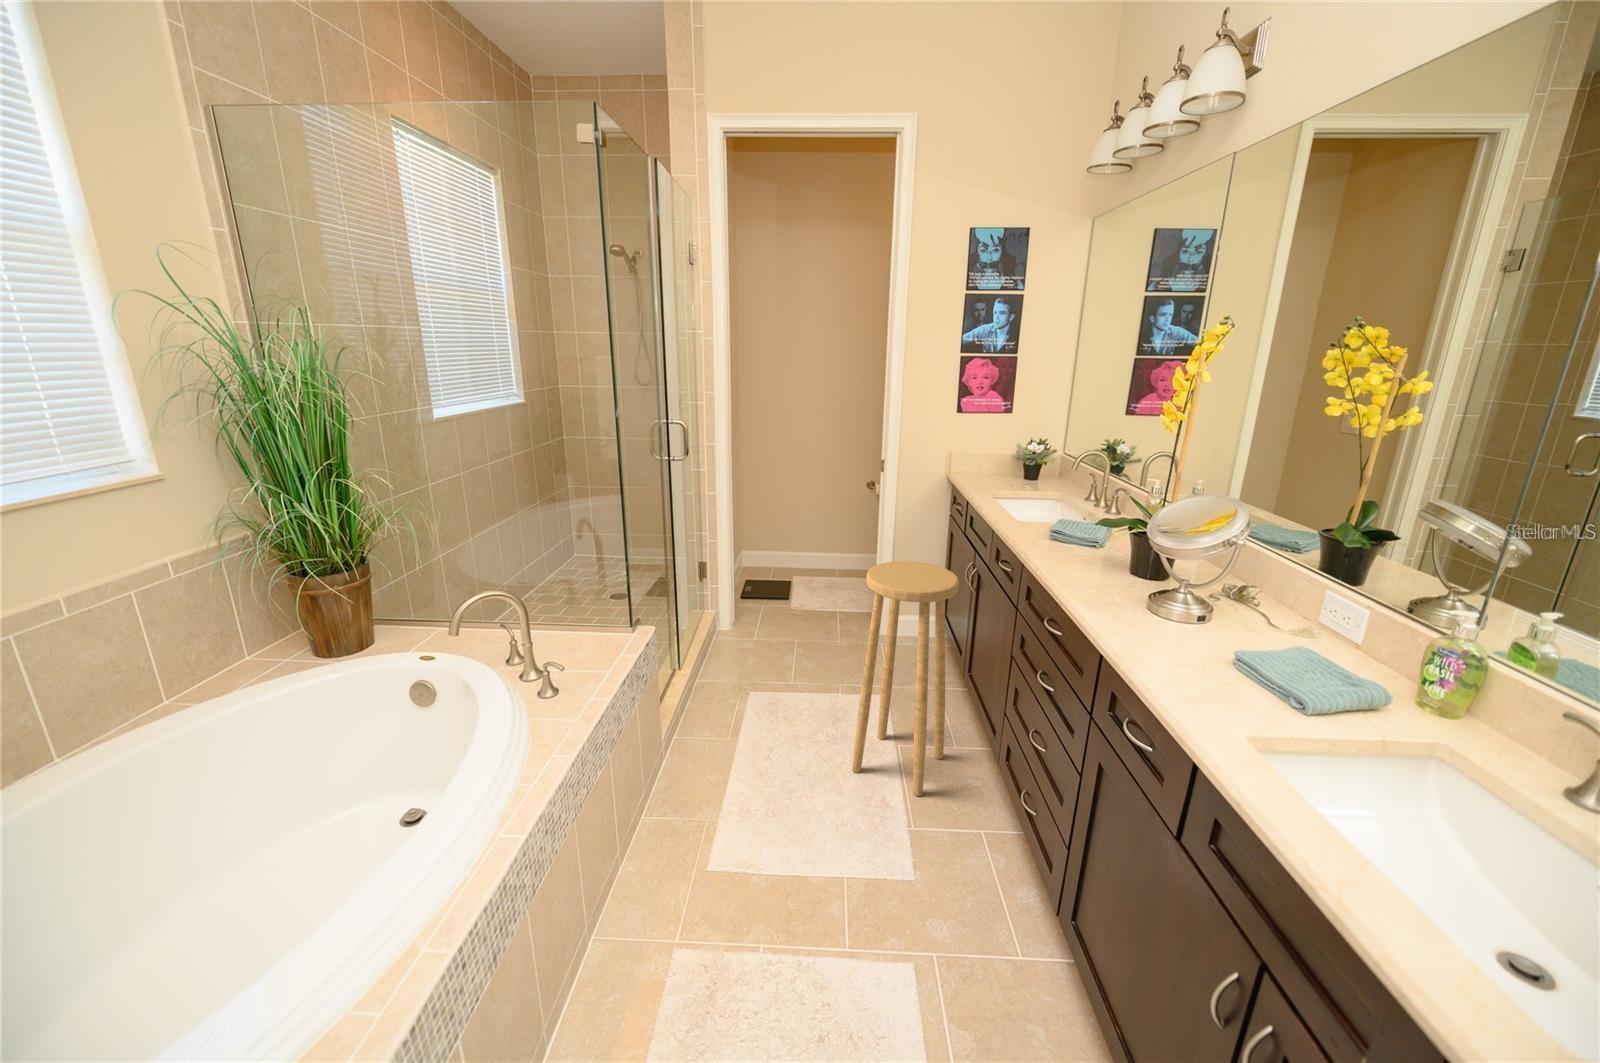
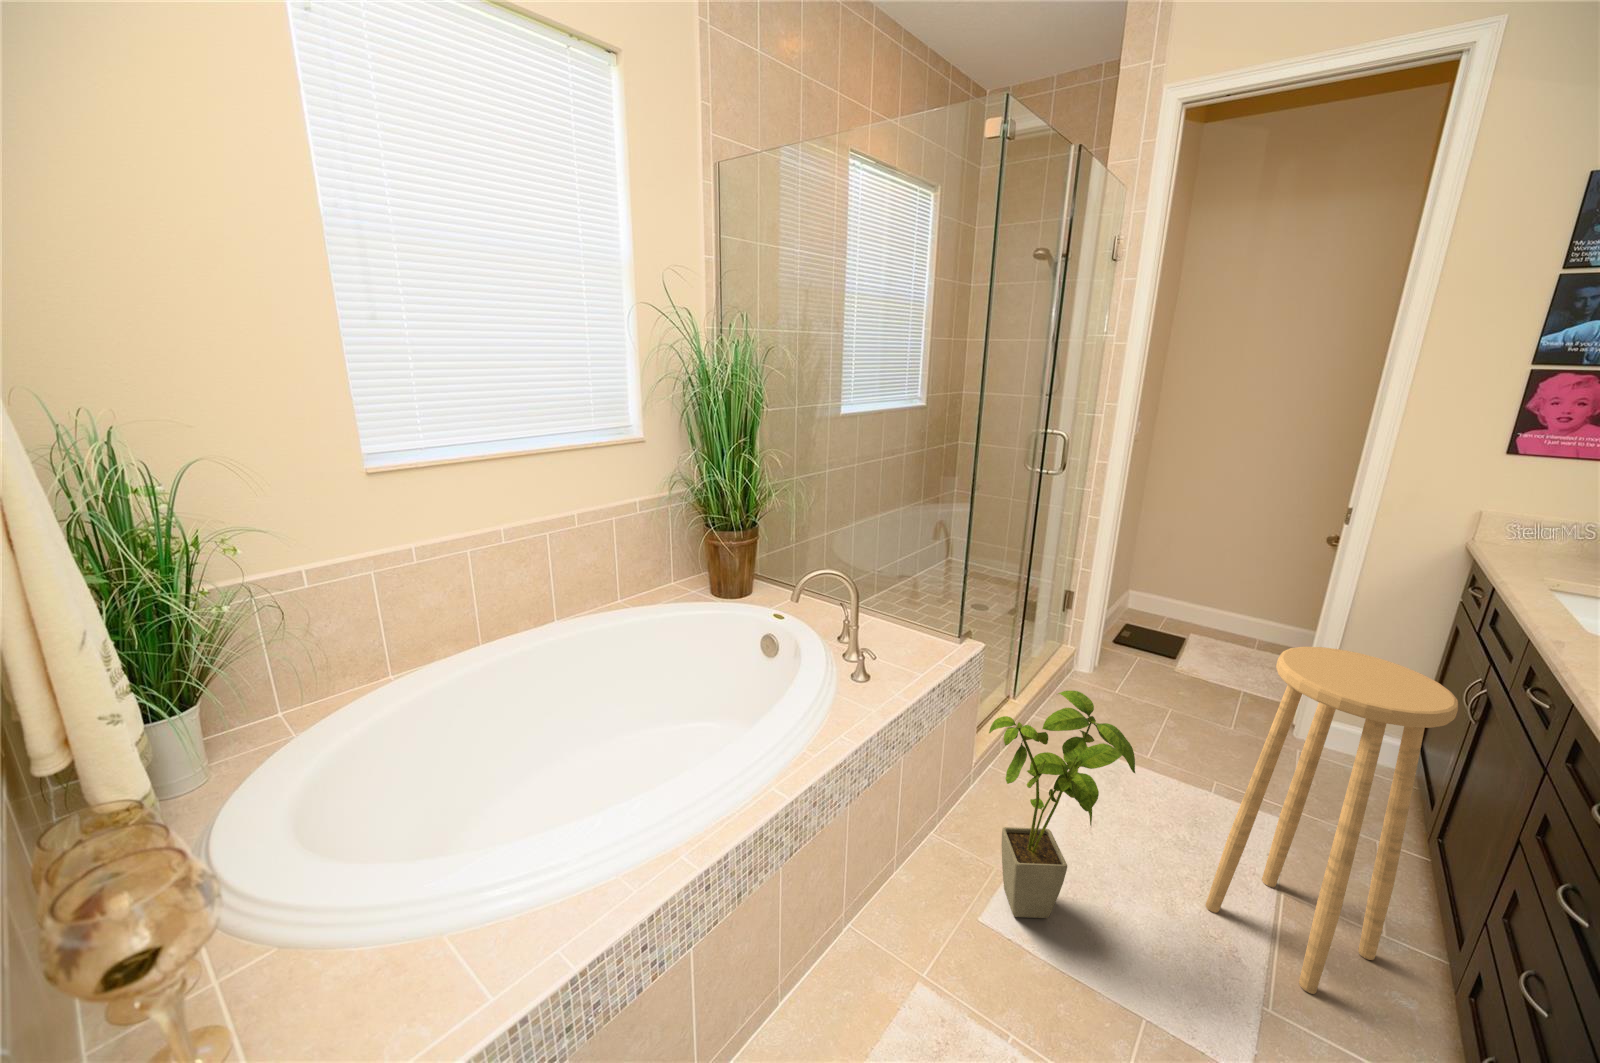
house plant: none [685,640,805,847] -> present [989,691,1135,918]

